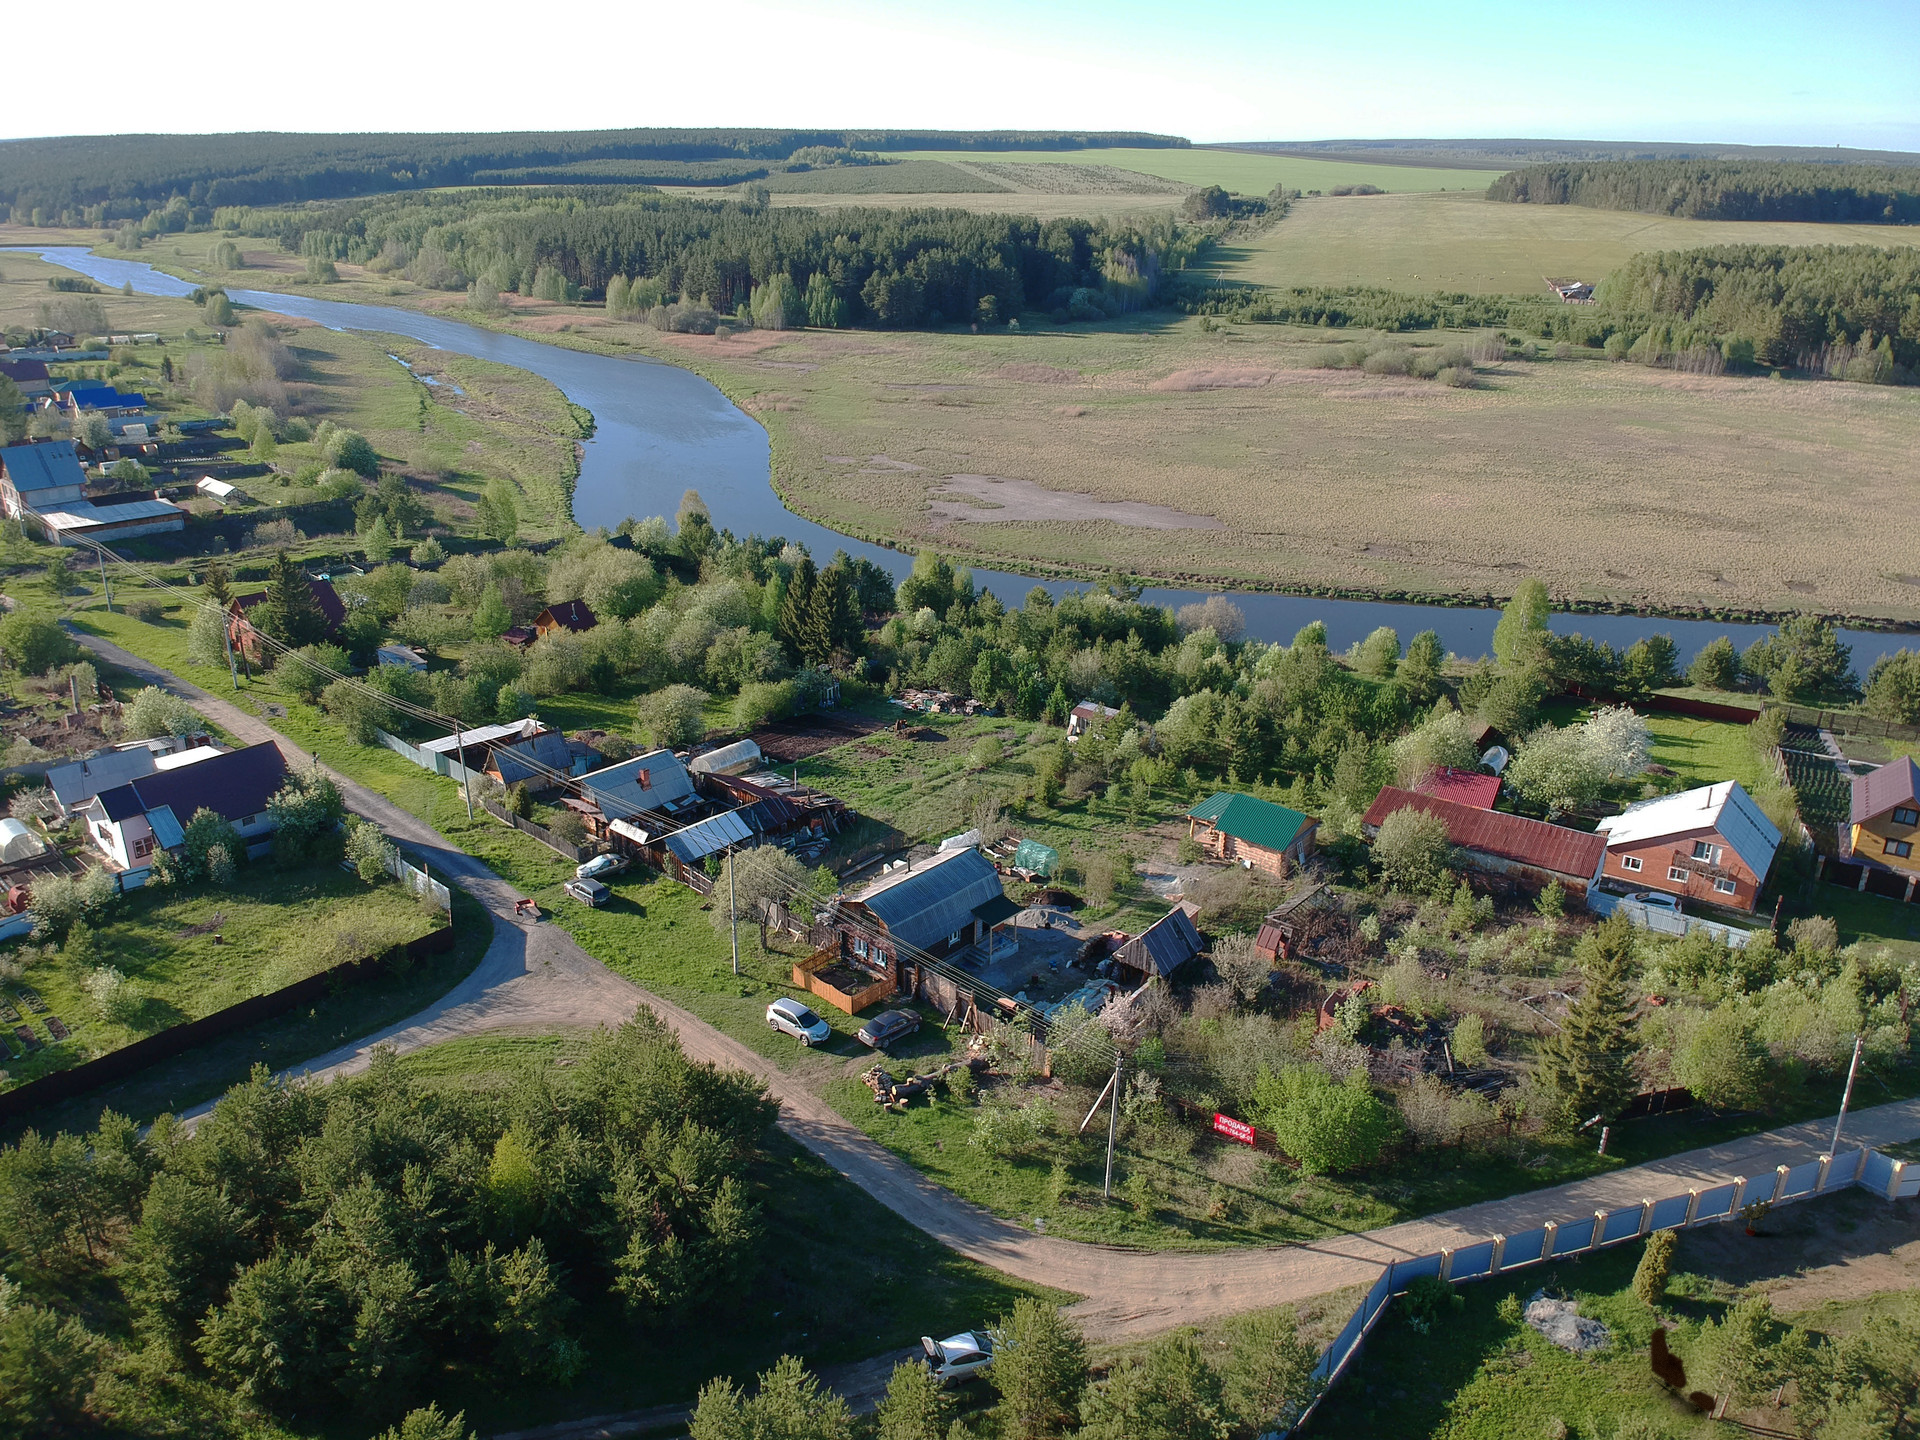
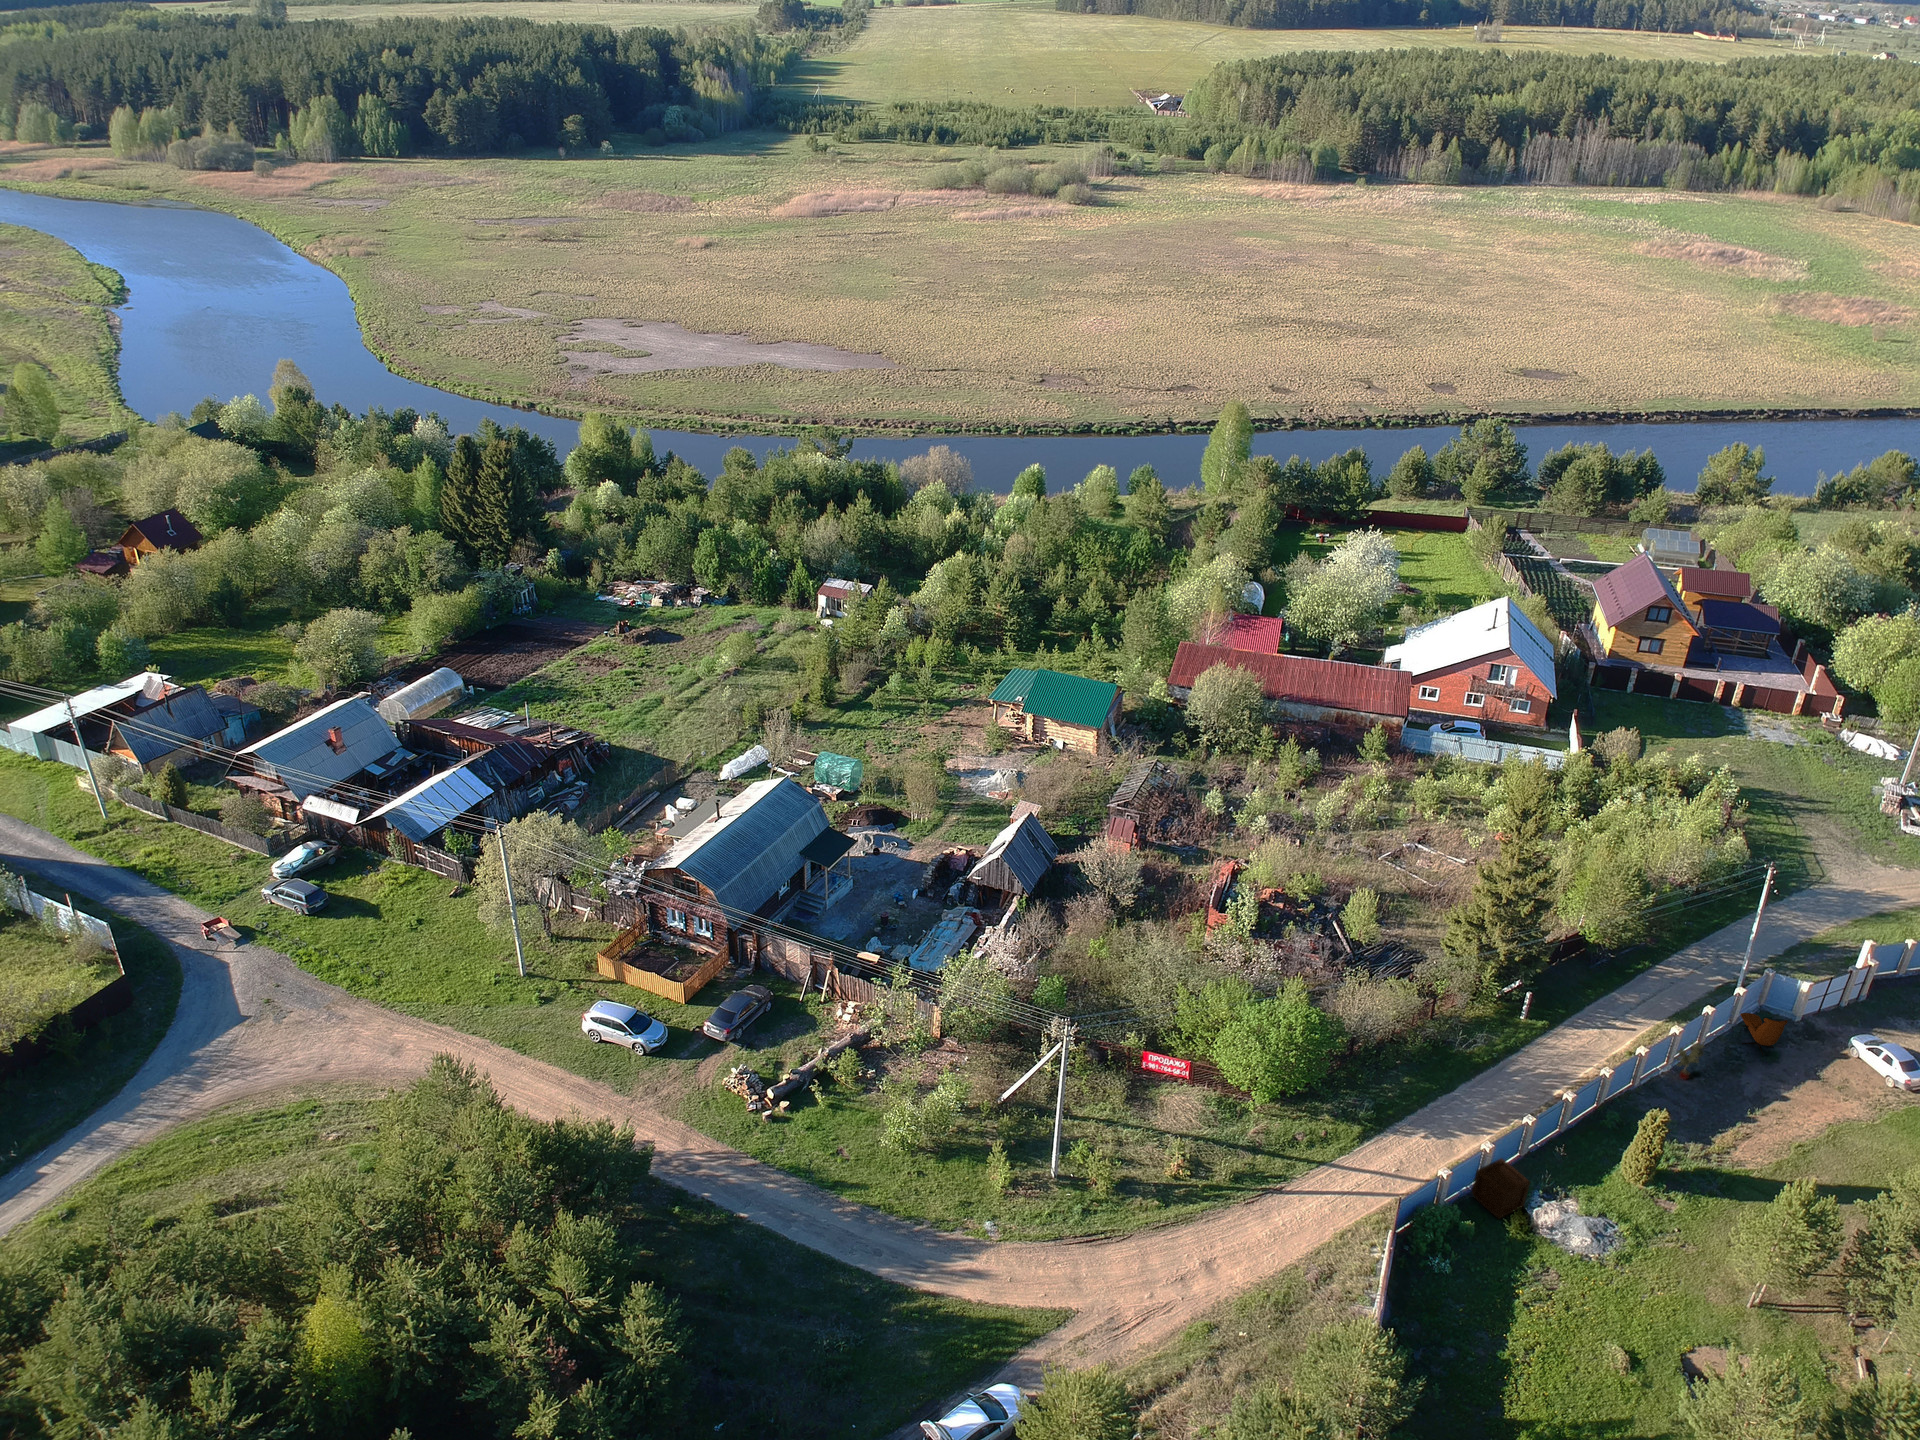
wooden crate: none [1478,1253,1530,1306] -> present [1472,1158,1531,1219]
lounge chair: present [1650,1328,1716,1419] -> present [1740,1013,1787,1055]

